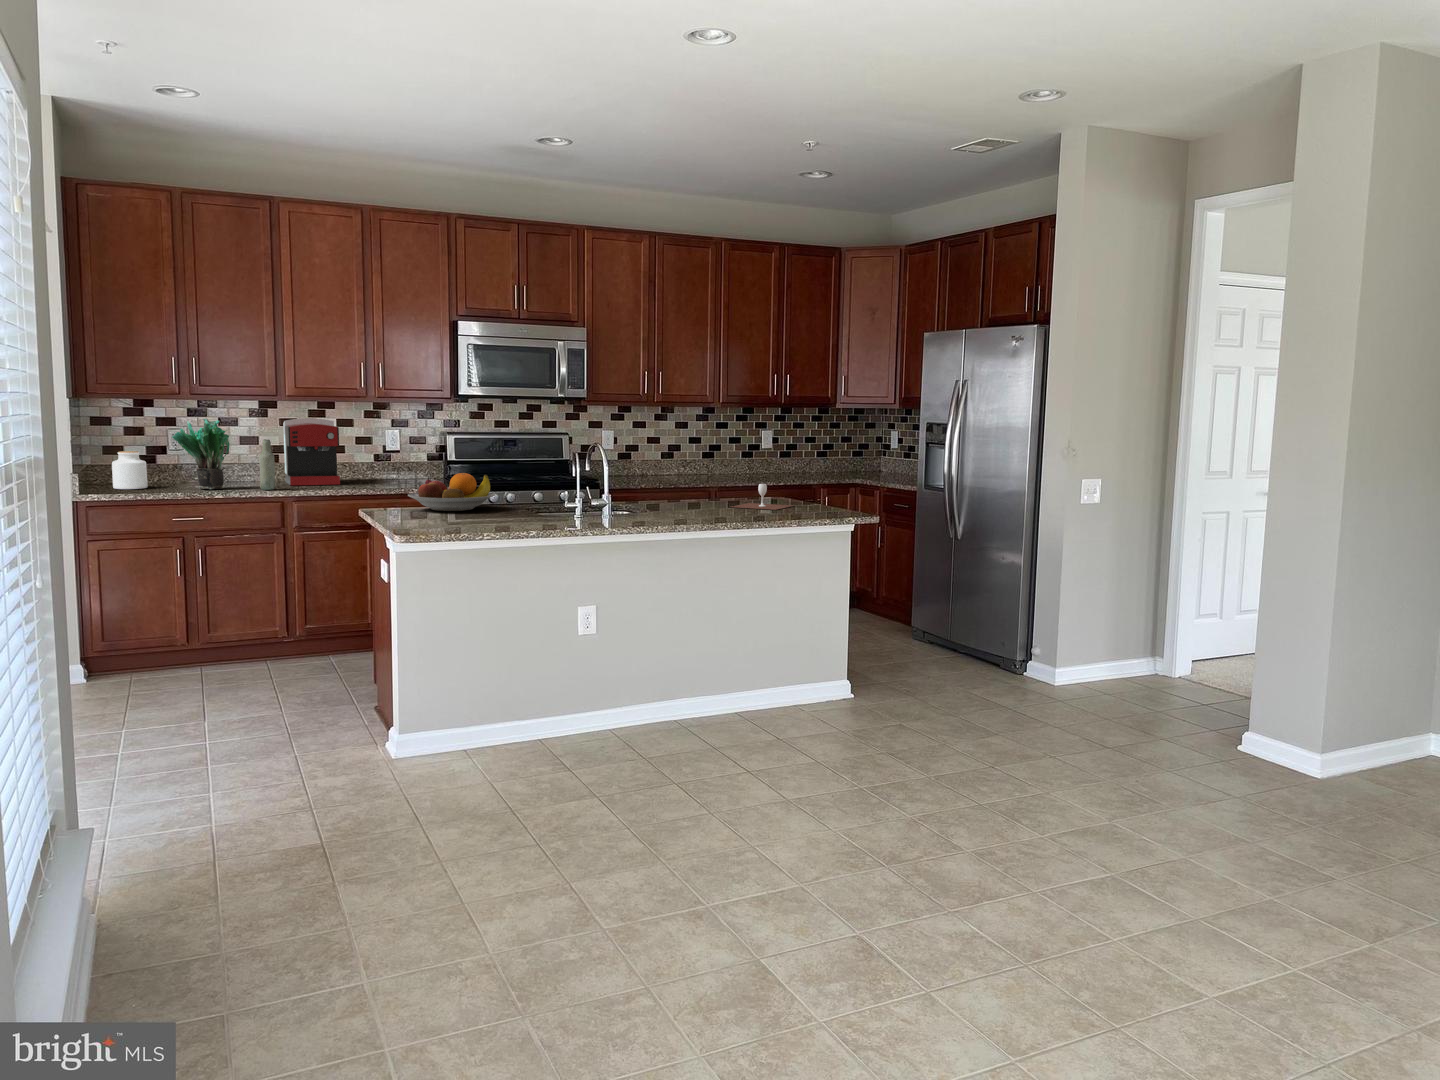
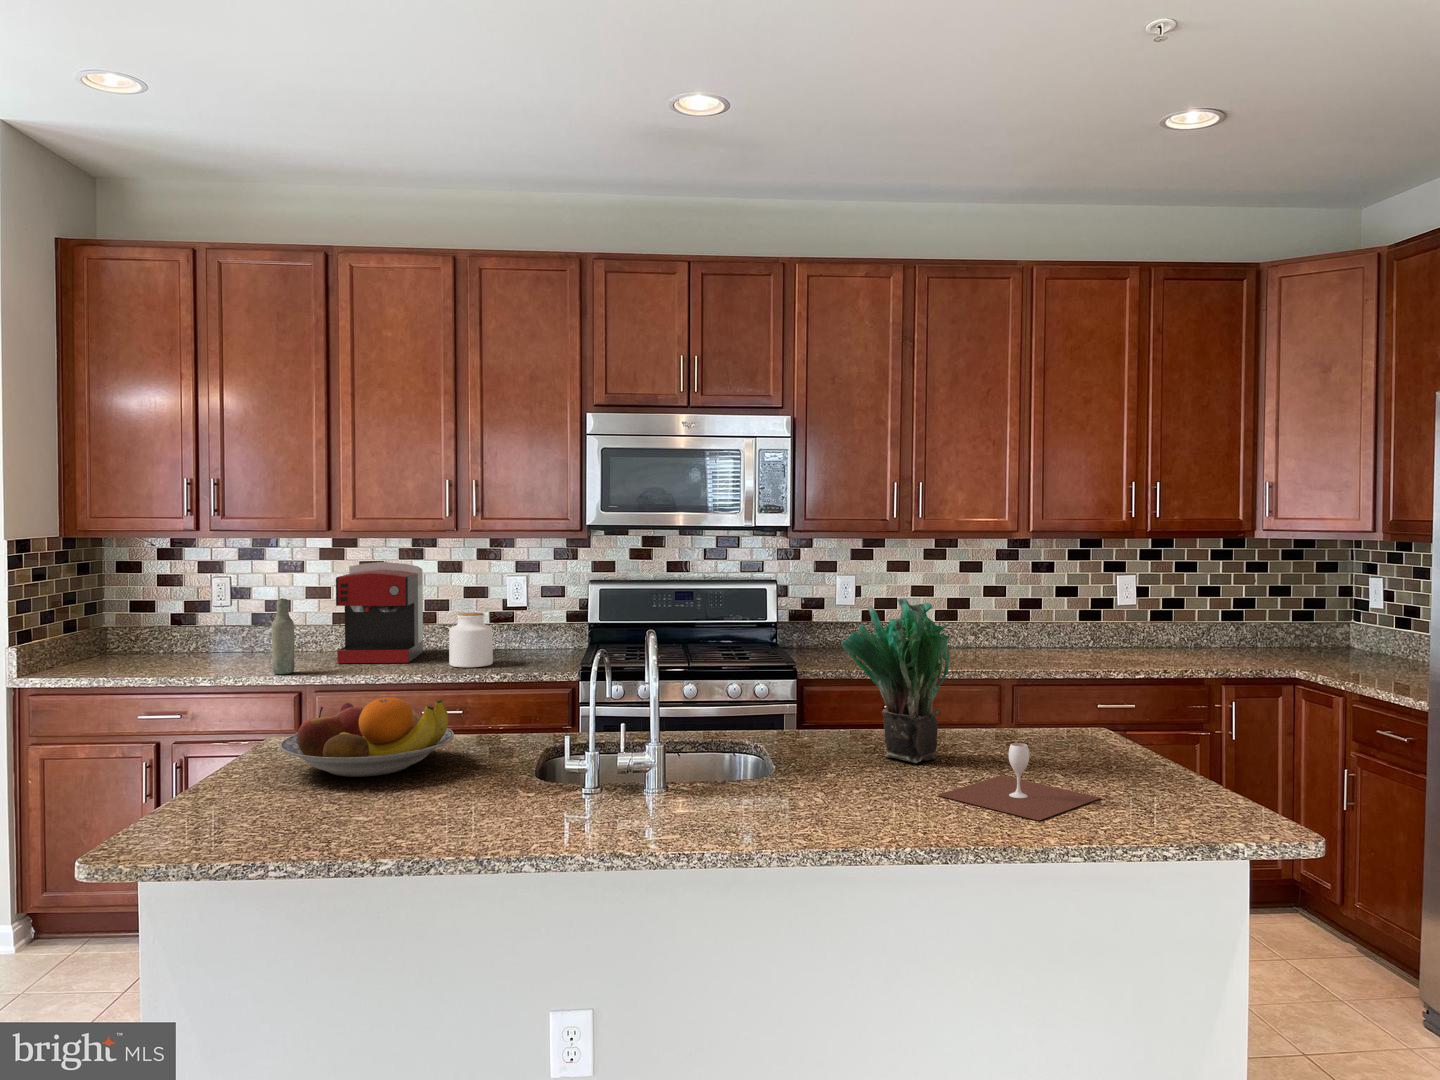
potted plant: present [172,418,229,489] -> present [841,598,949,763]
jar: present [112,451,148,489] -> present [449,612,493,667]

